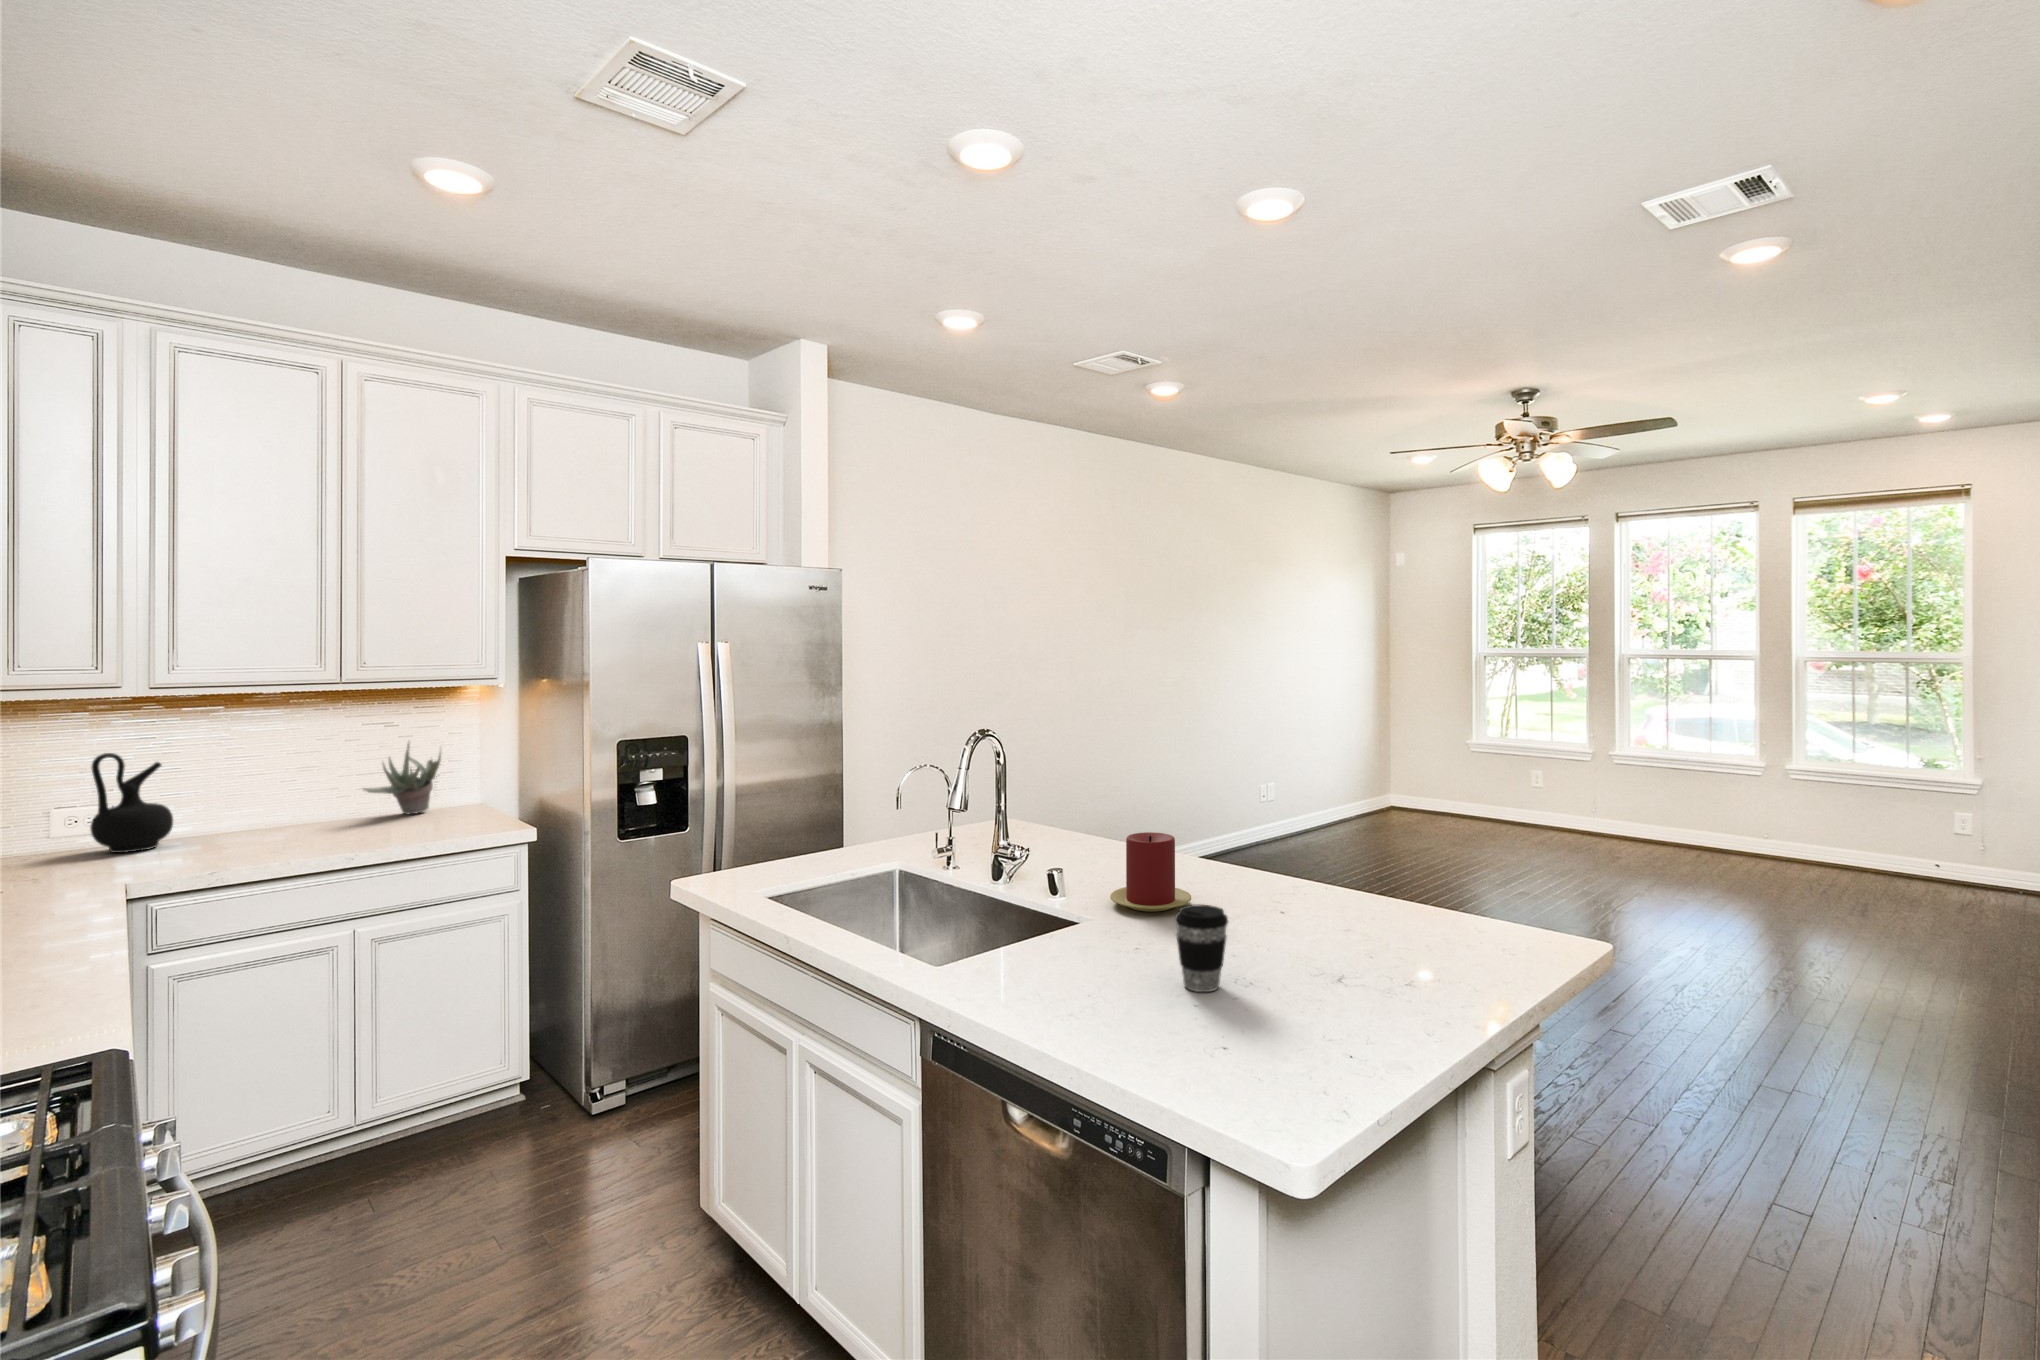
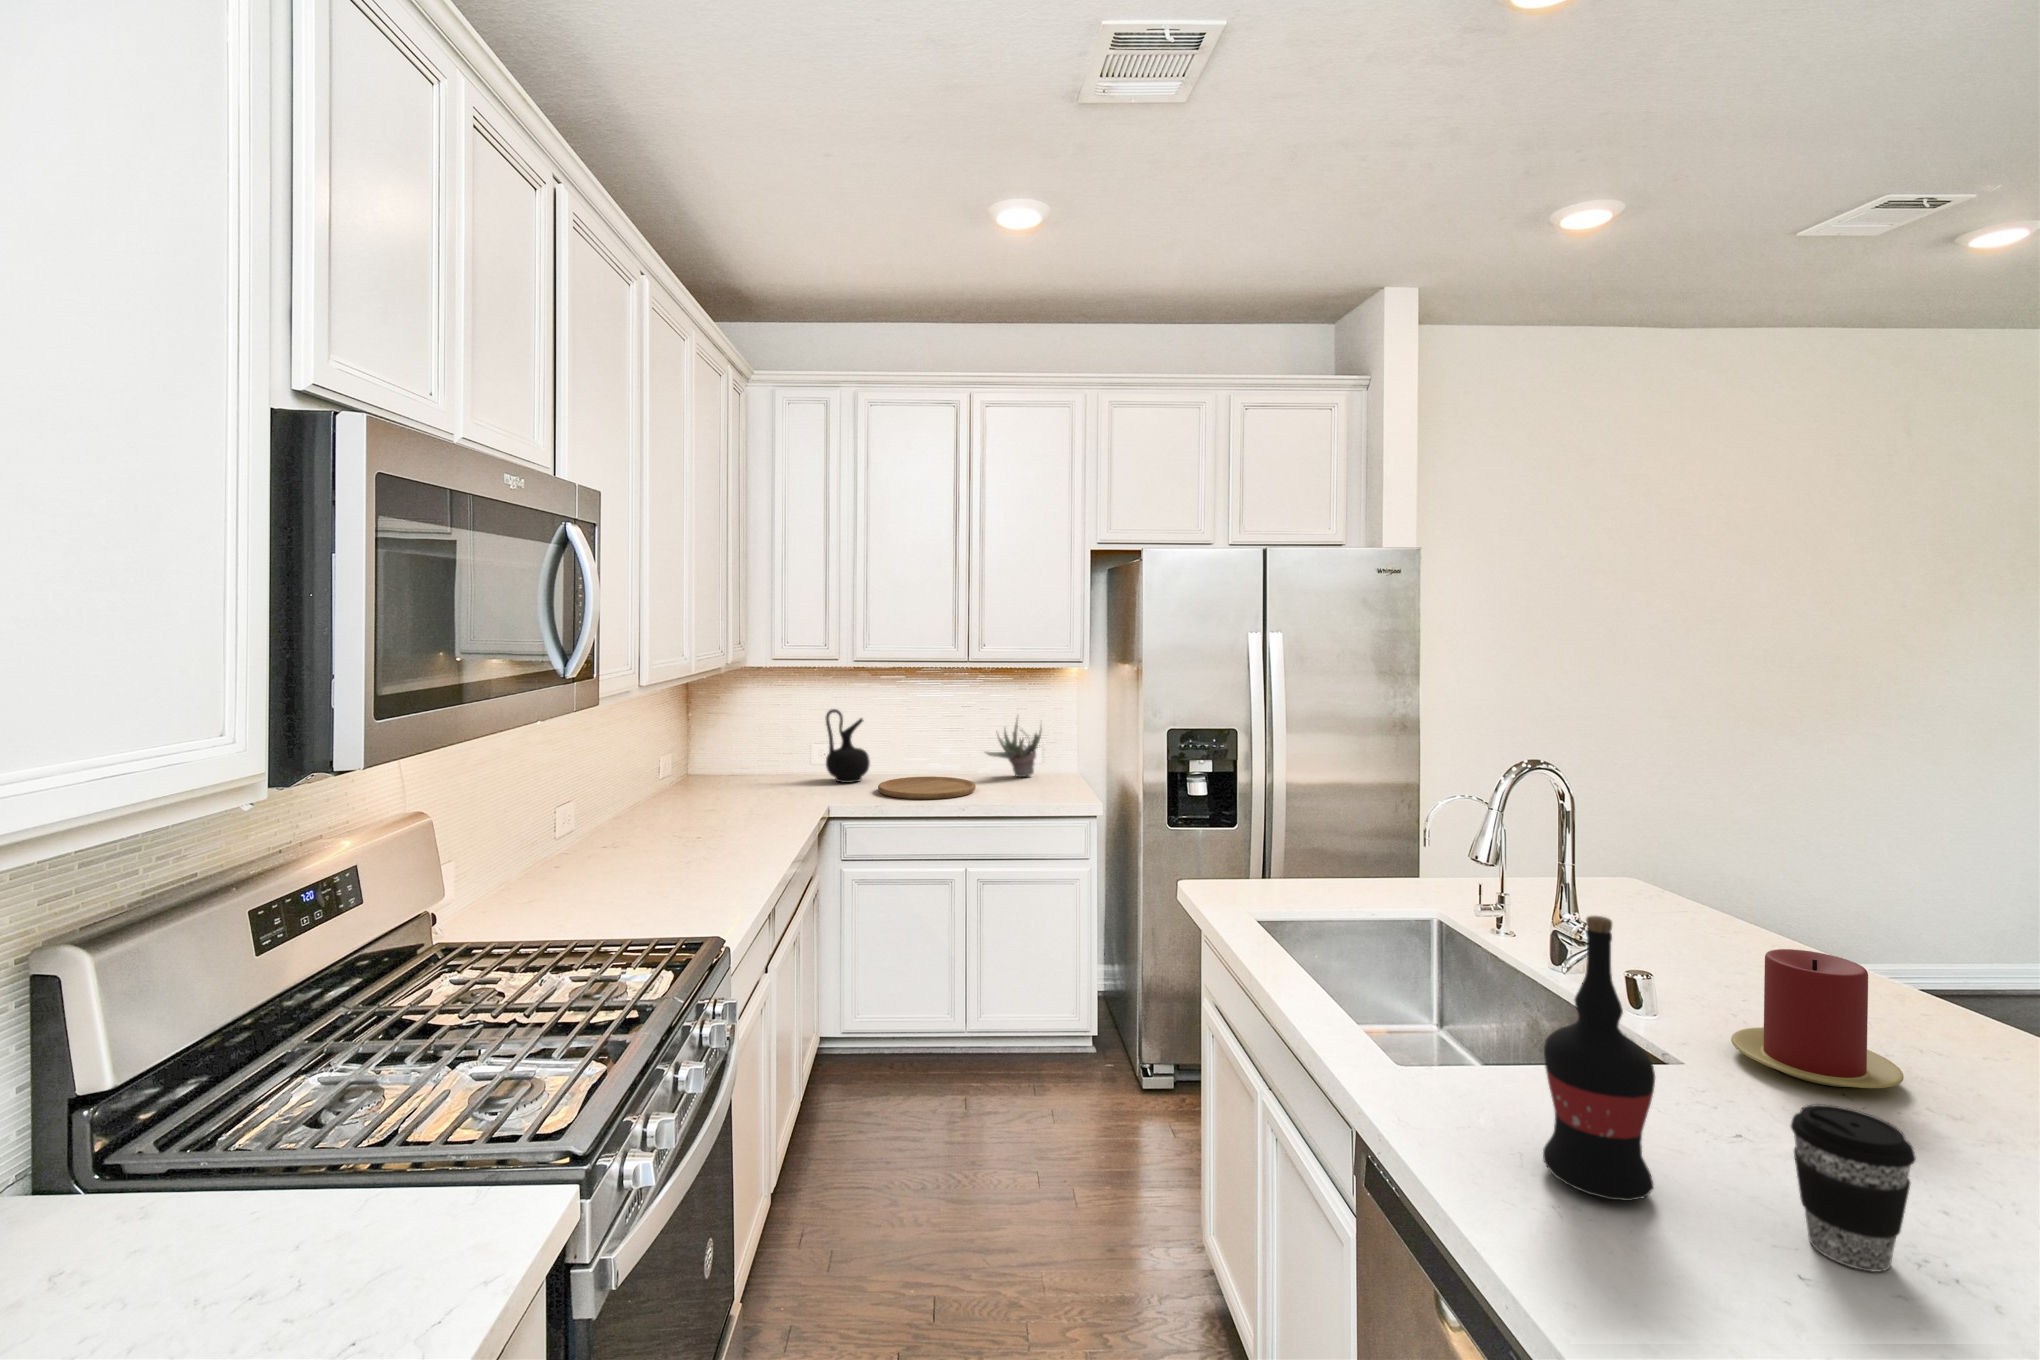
wine bottle: none [1049,816,1112,999] -> present [1543,916,1655,1201]
cutting board: none [203,824,361,857] -> present [878,776,976,799]

